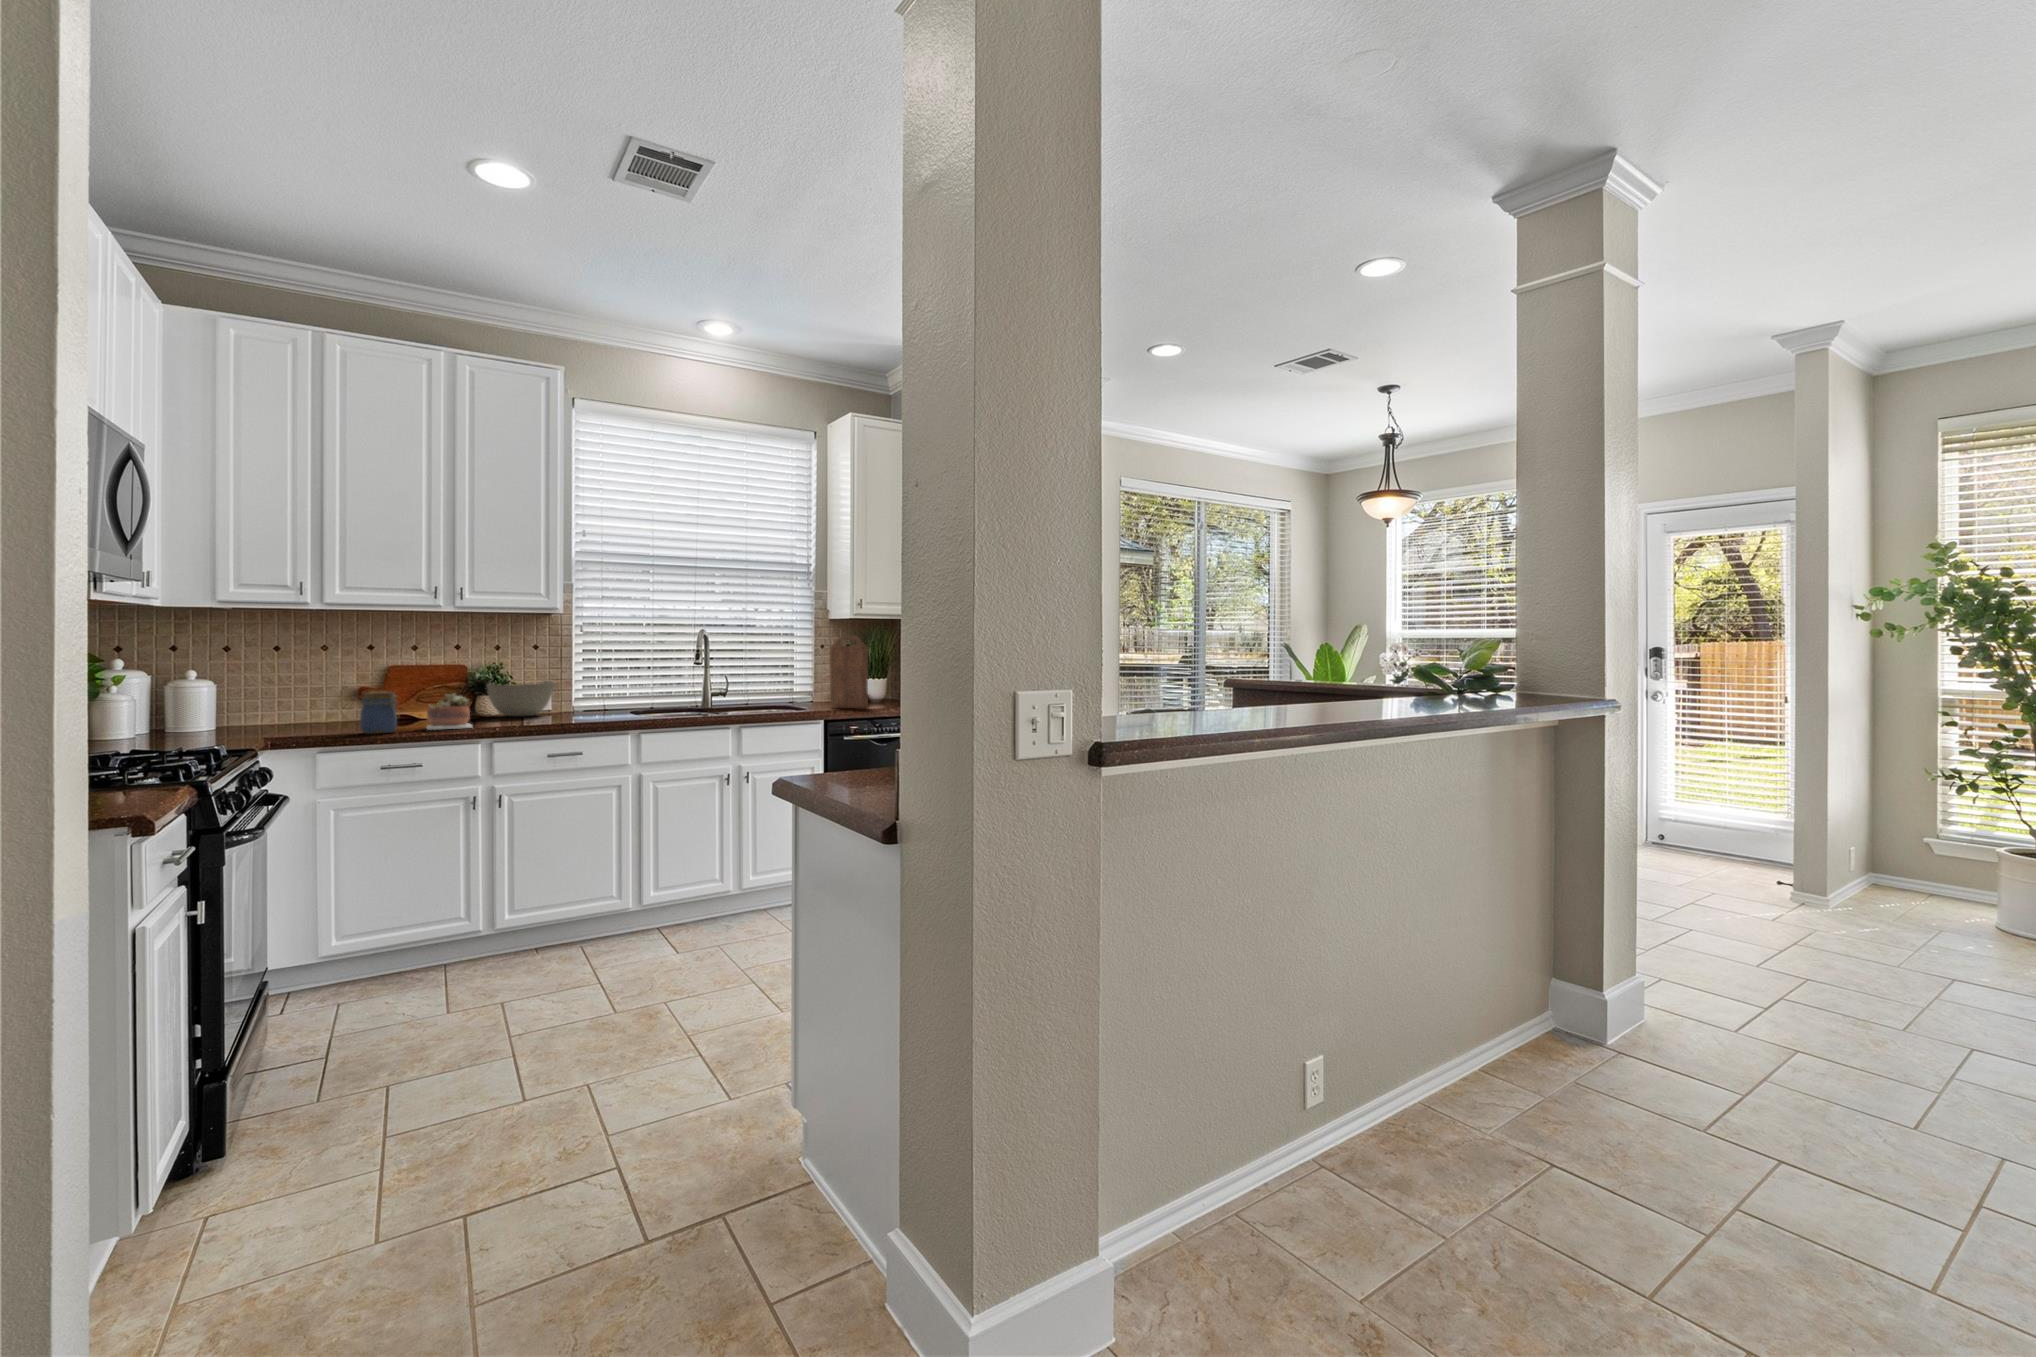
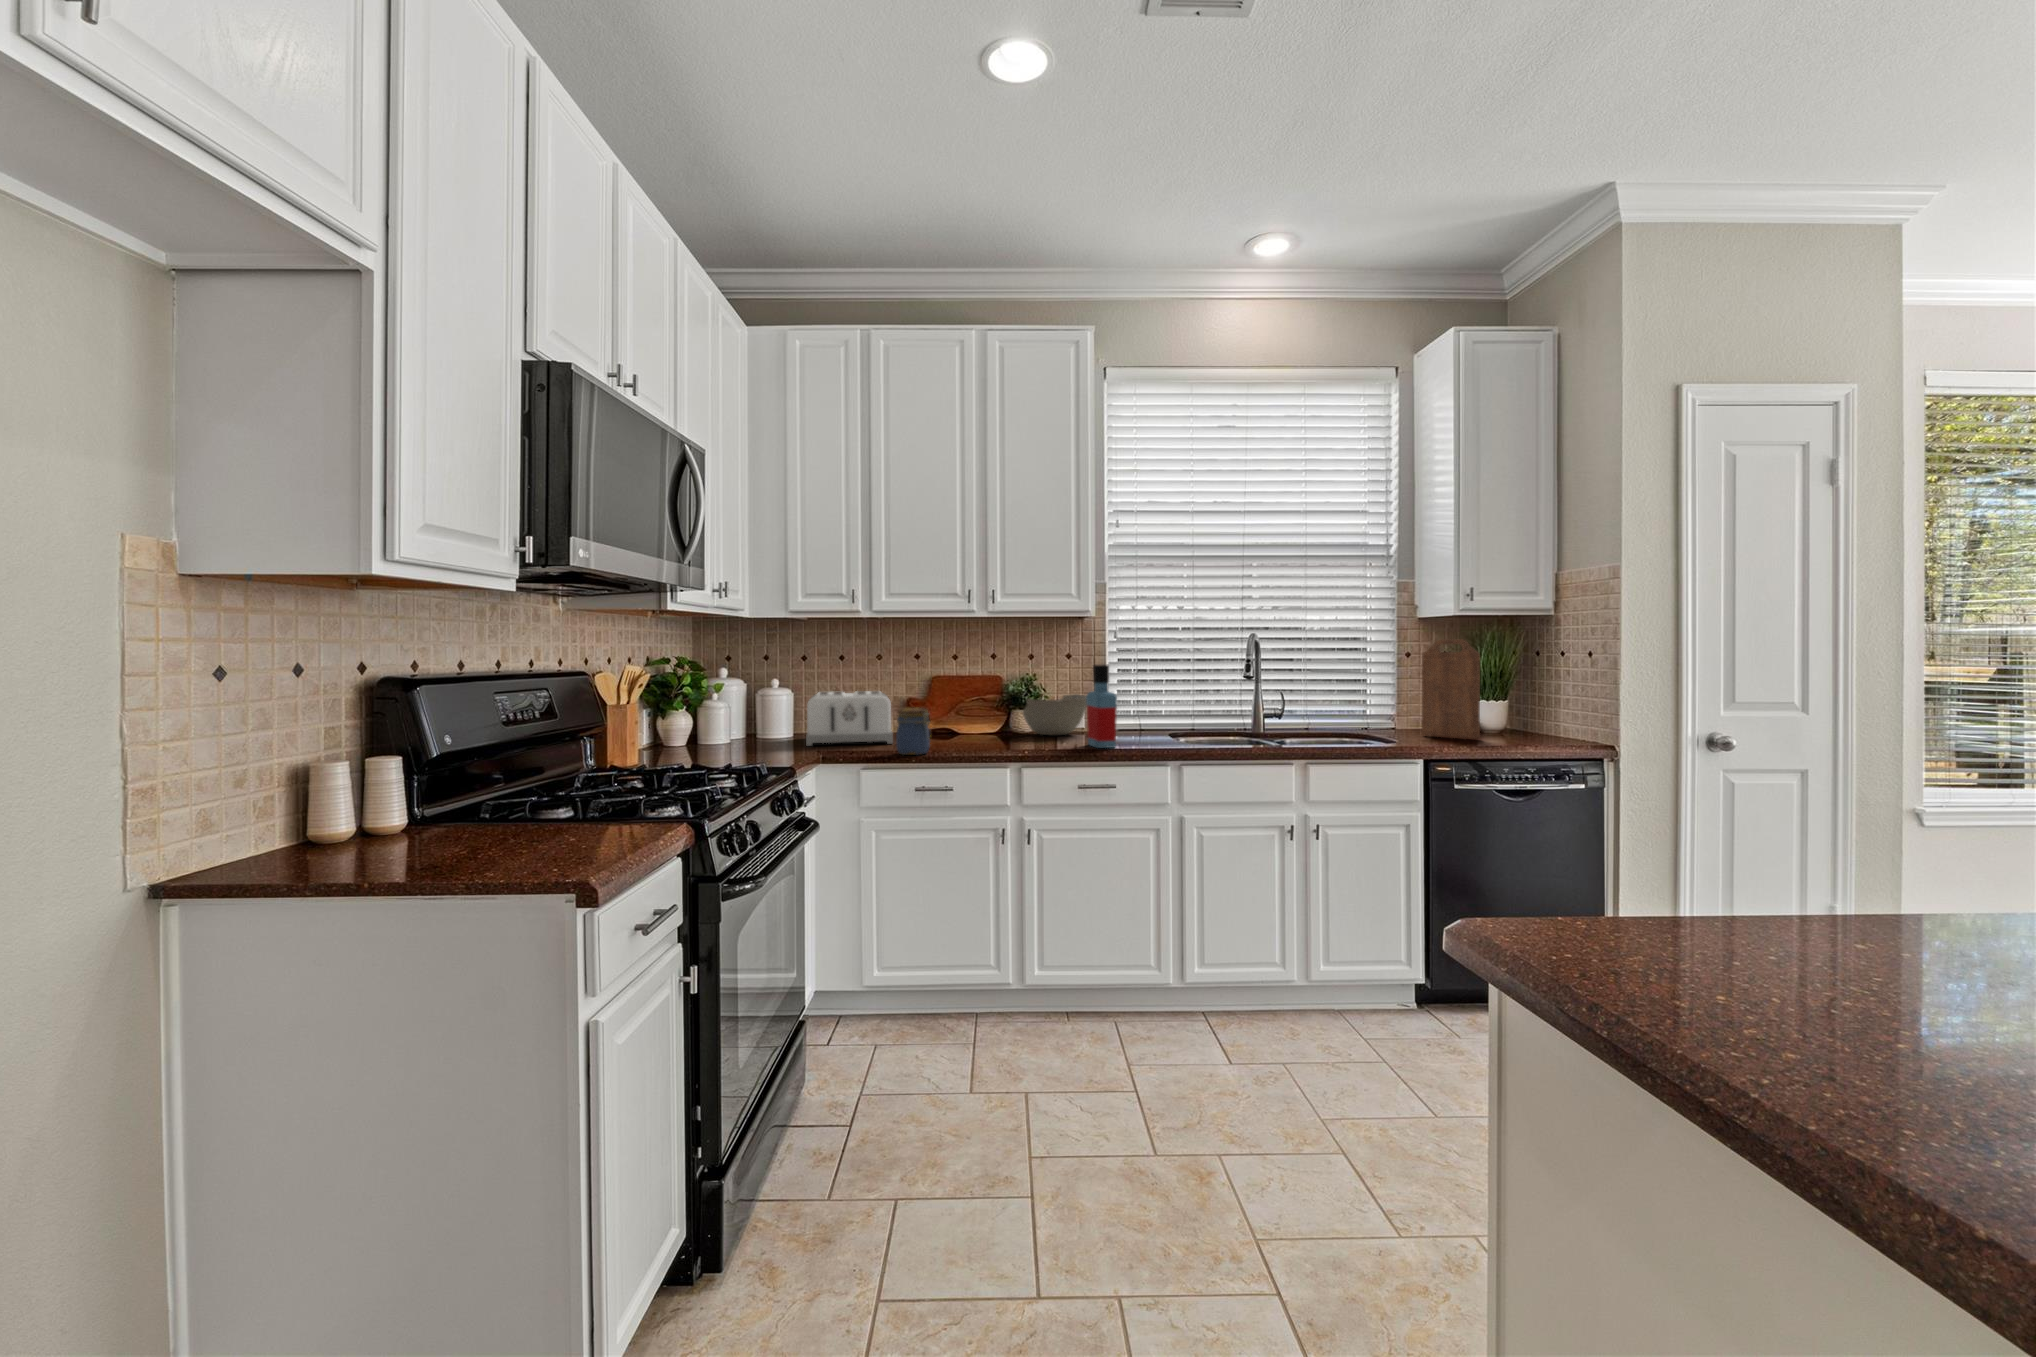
bottle: none [554,653,583,723] -> present [1086,665,1117,748]
toaster: none [243,679,350,732] -> present [806,691,893,746]
succulent plant: present [426,694,472,730] -> none [958,710,1002,752]

